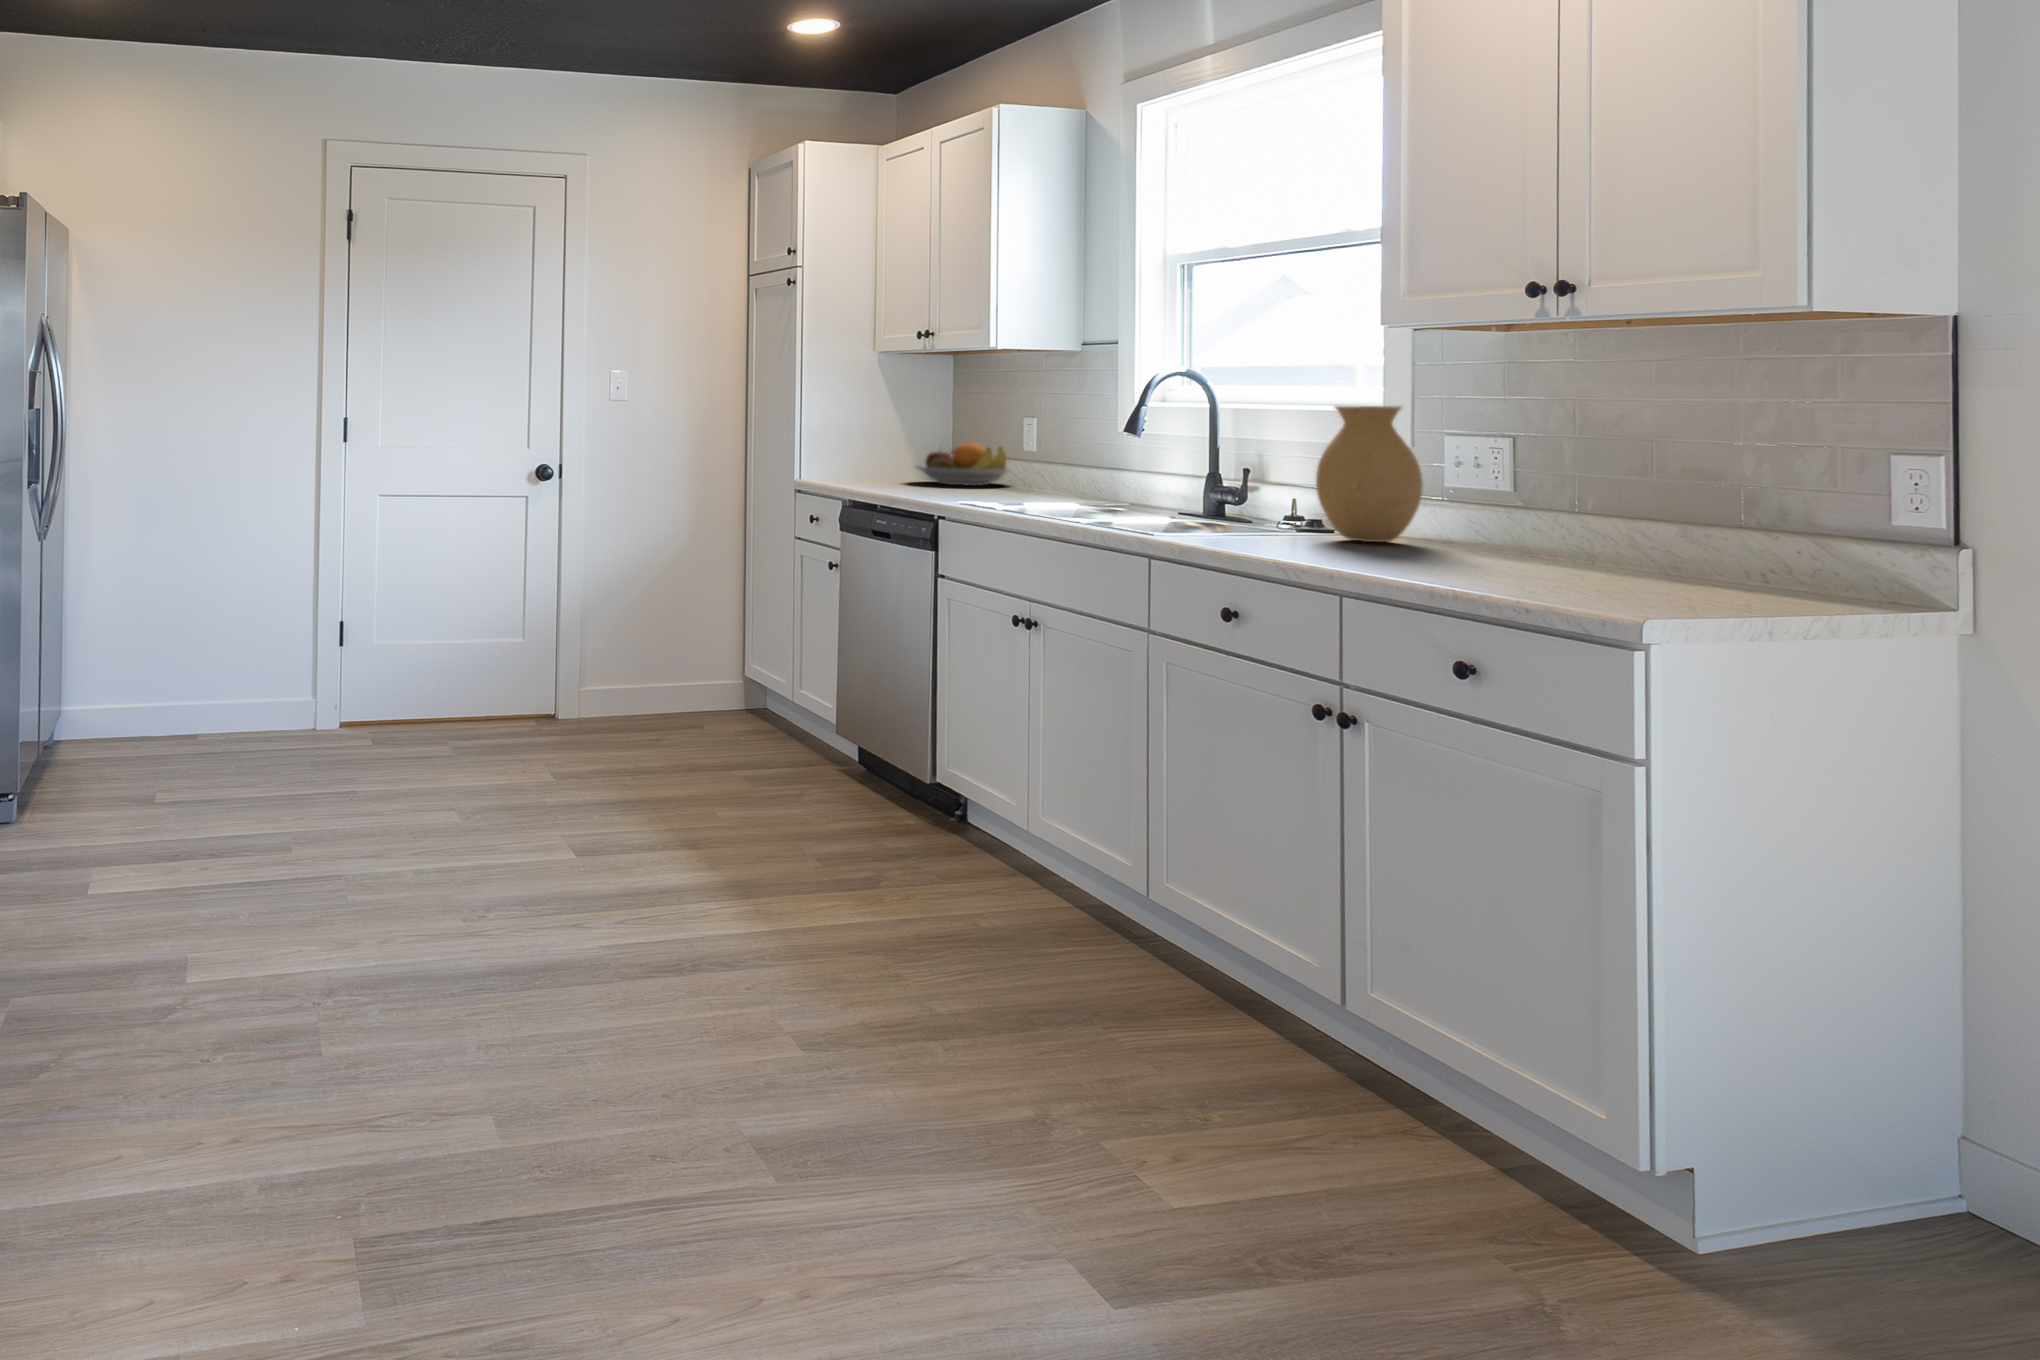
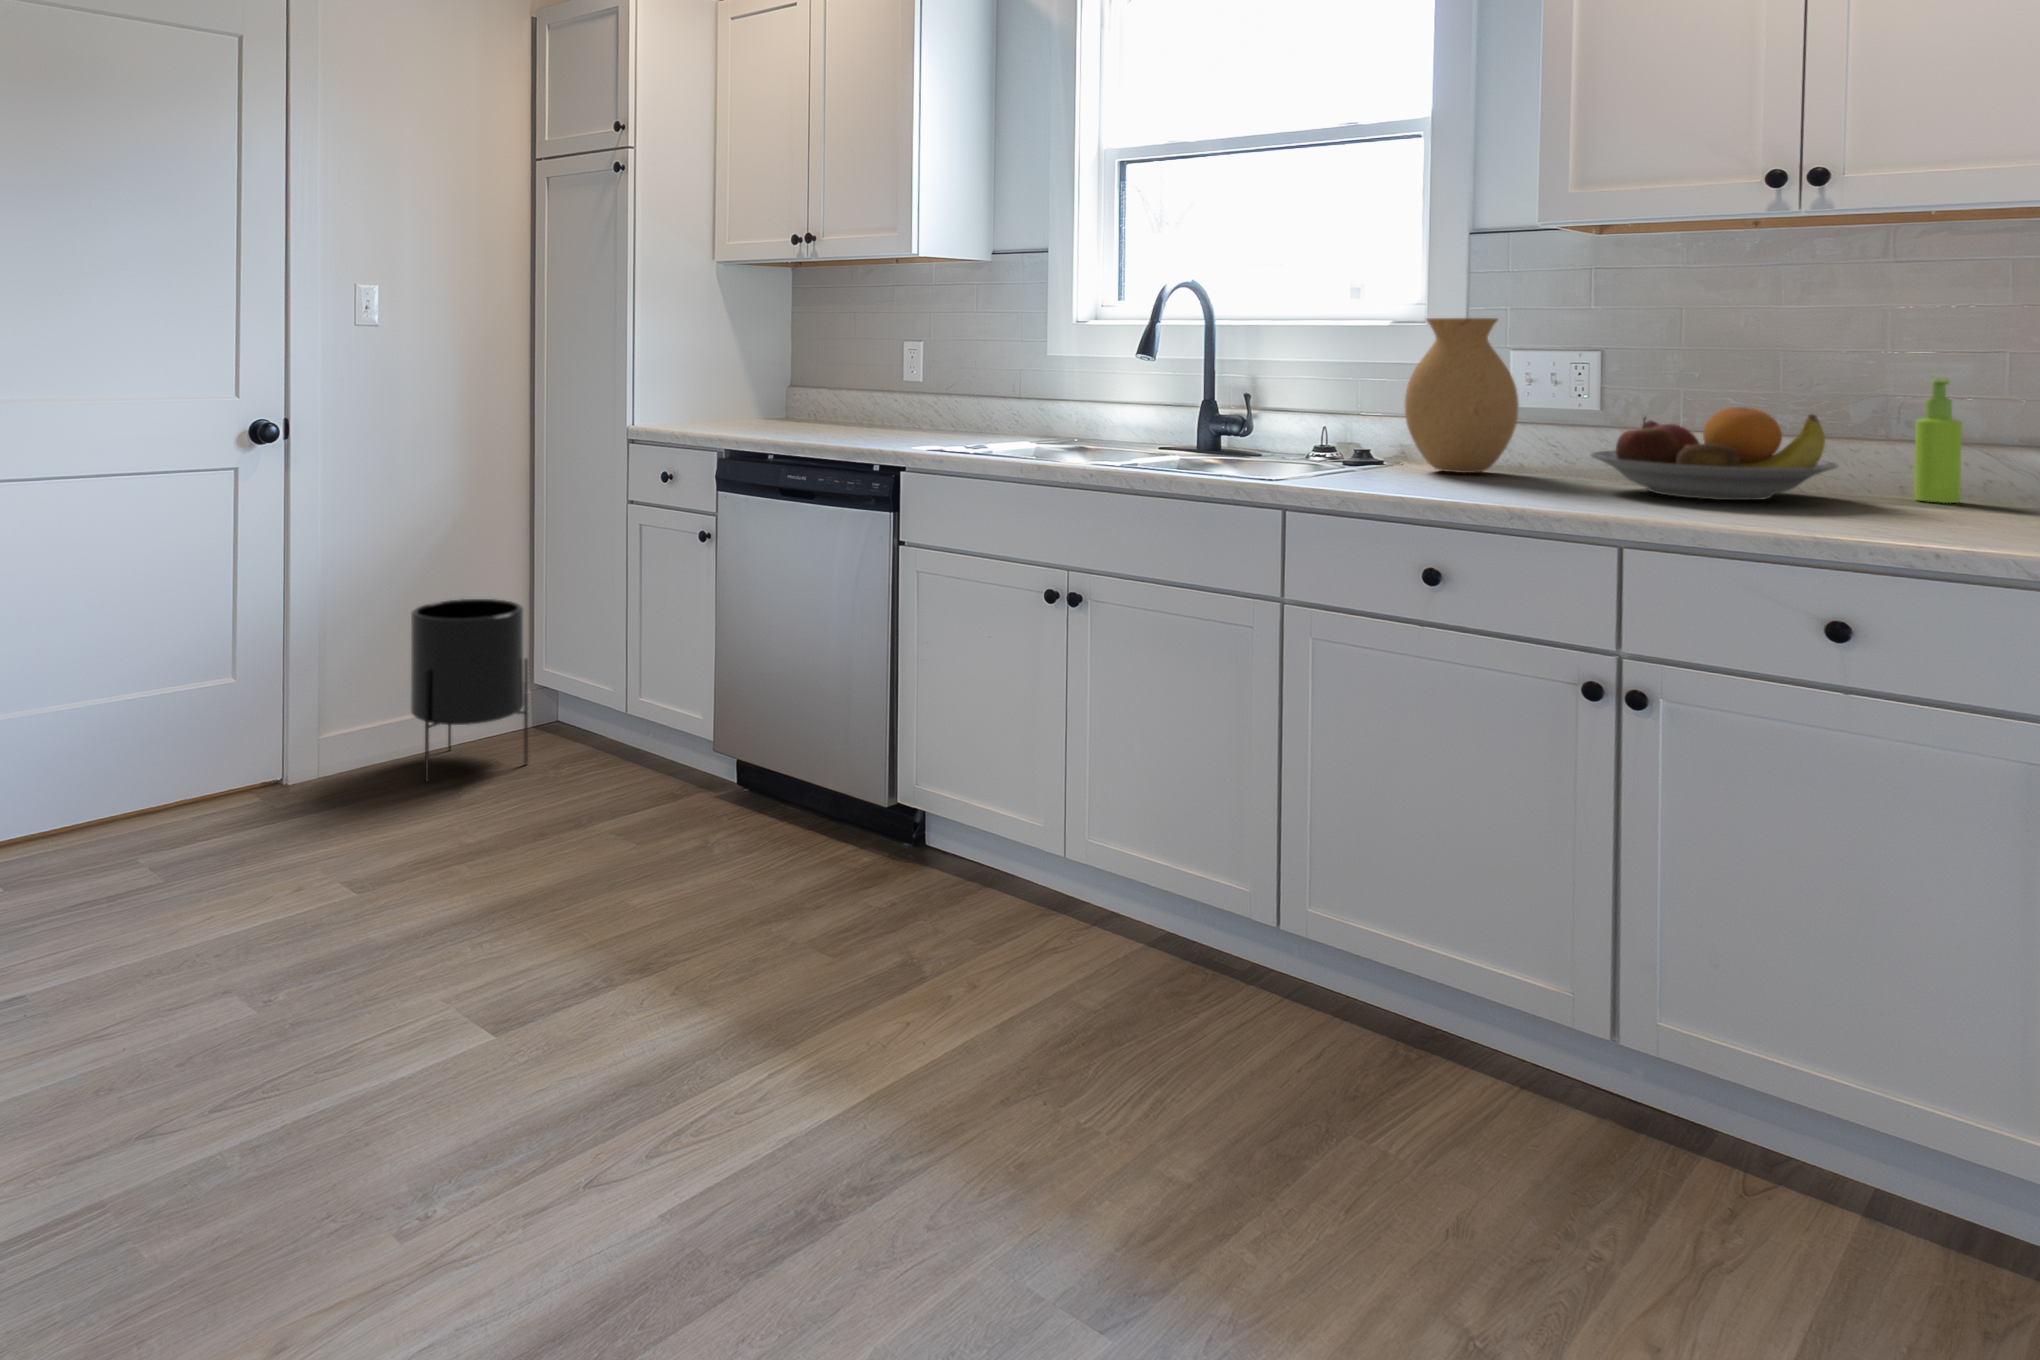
fruit bowl: present [915,442,1009,486] -> present [1591,407,1838,500]
soap dispenser: none [1741,470,1789,589] -> present [1914,378,1962,503]
planter: none [637,602,718,729] -> present [410,599,528,781]

